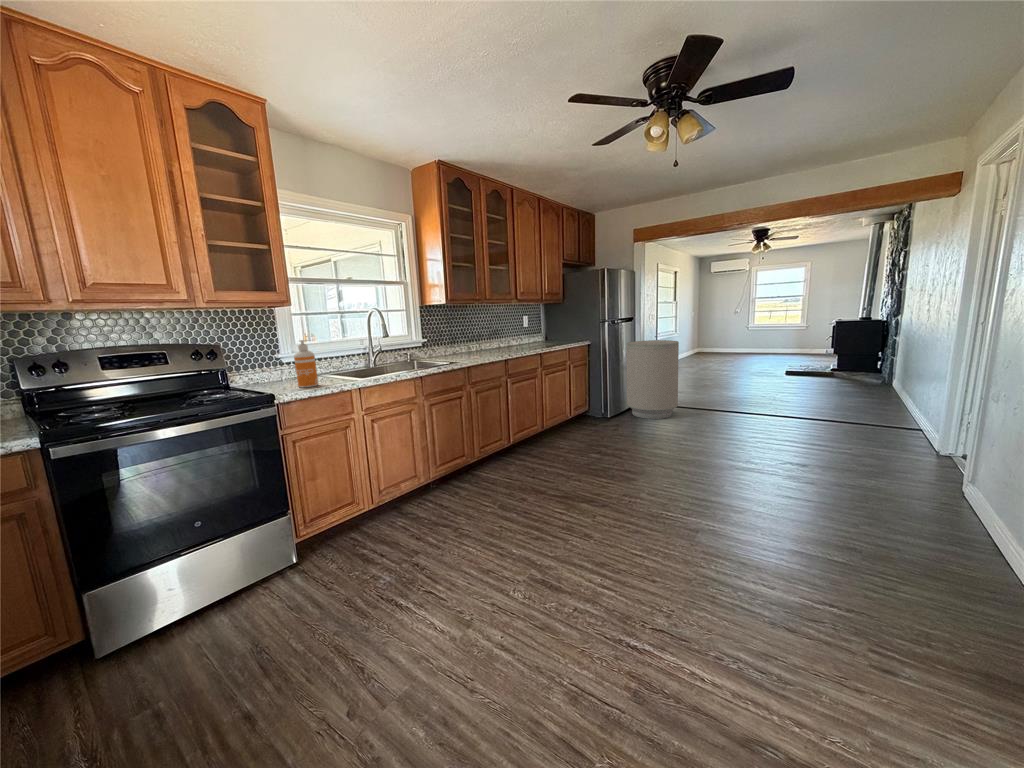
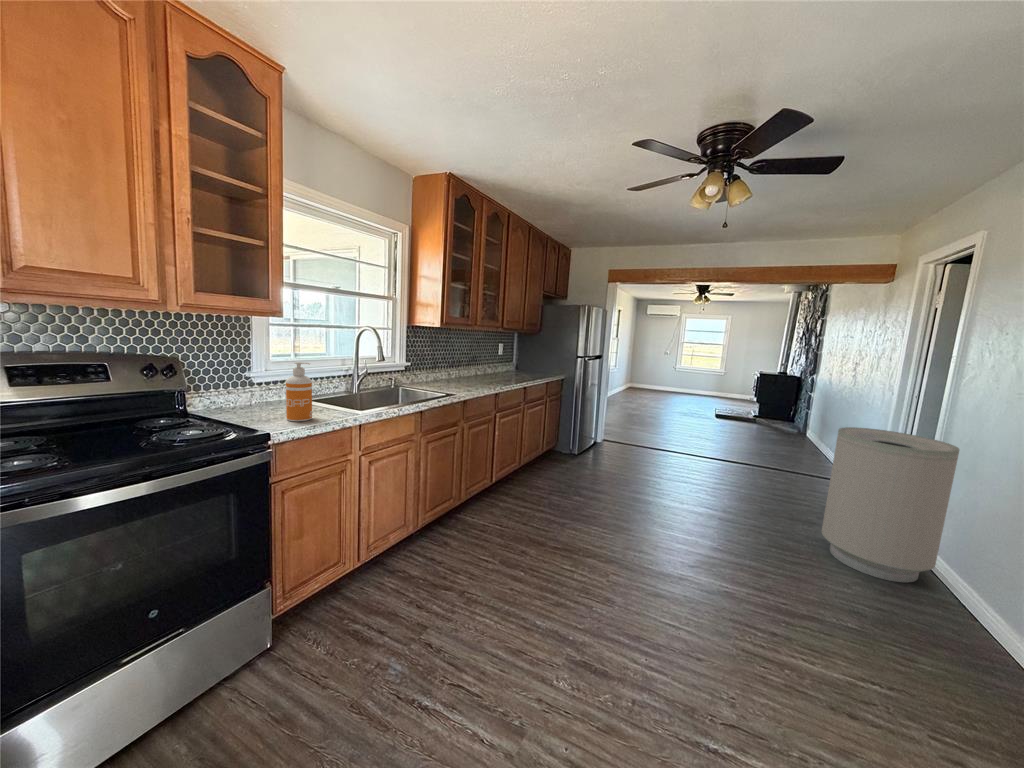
trash can: present [627,340,679,419] -> present [822,427,959,582]

